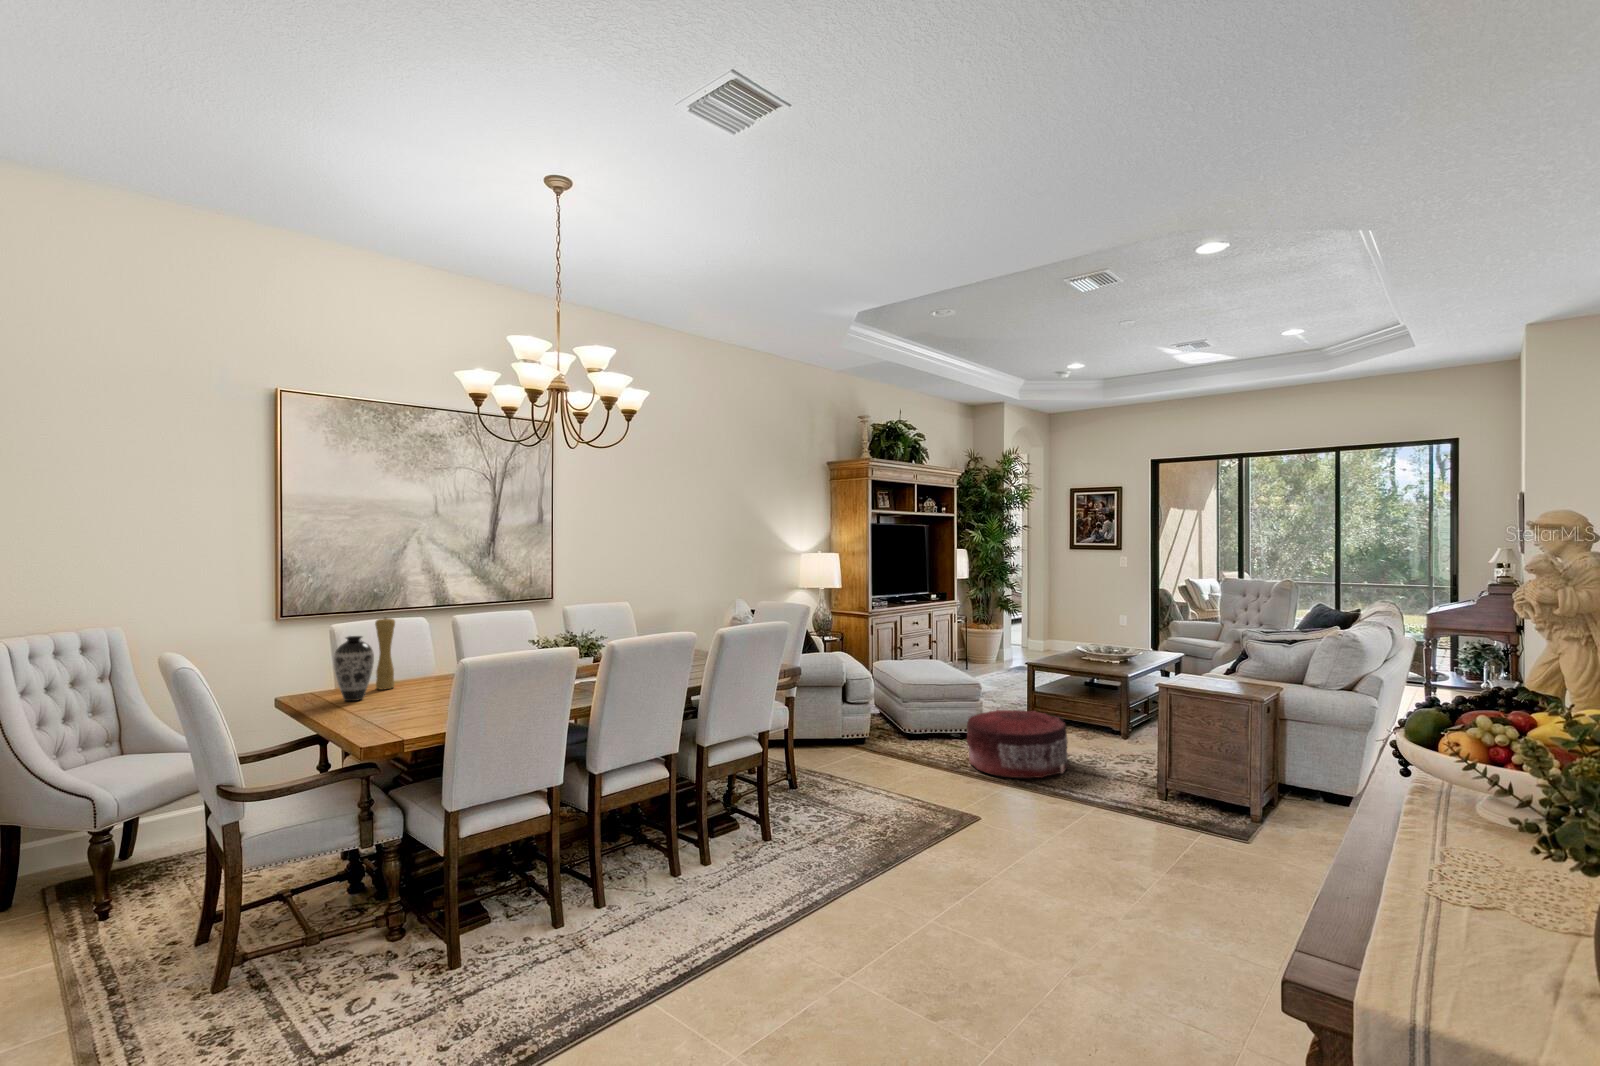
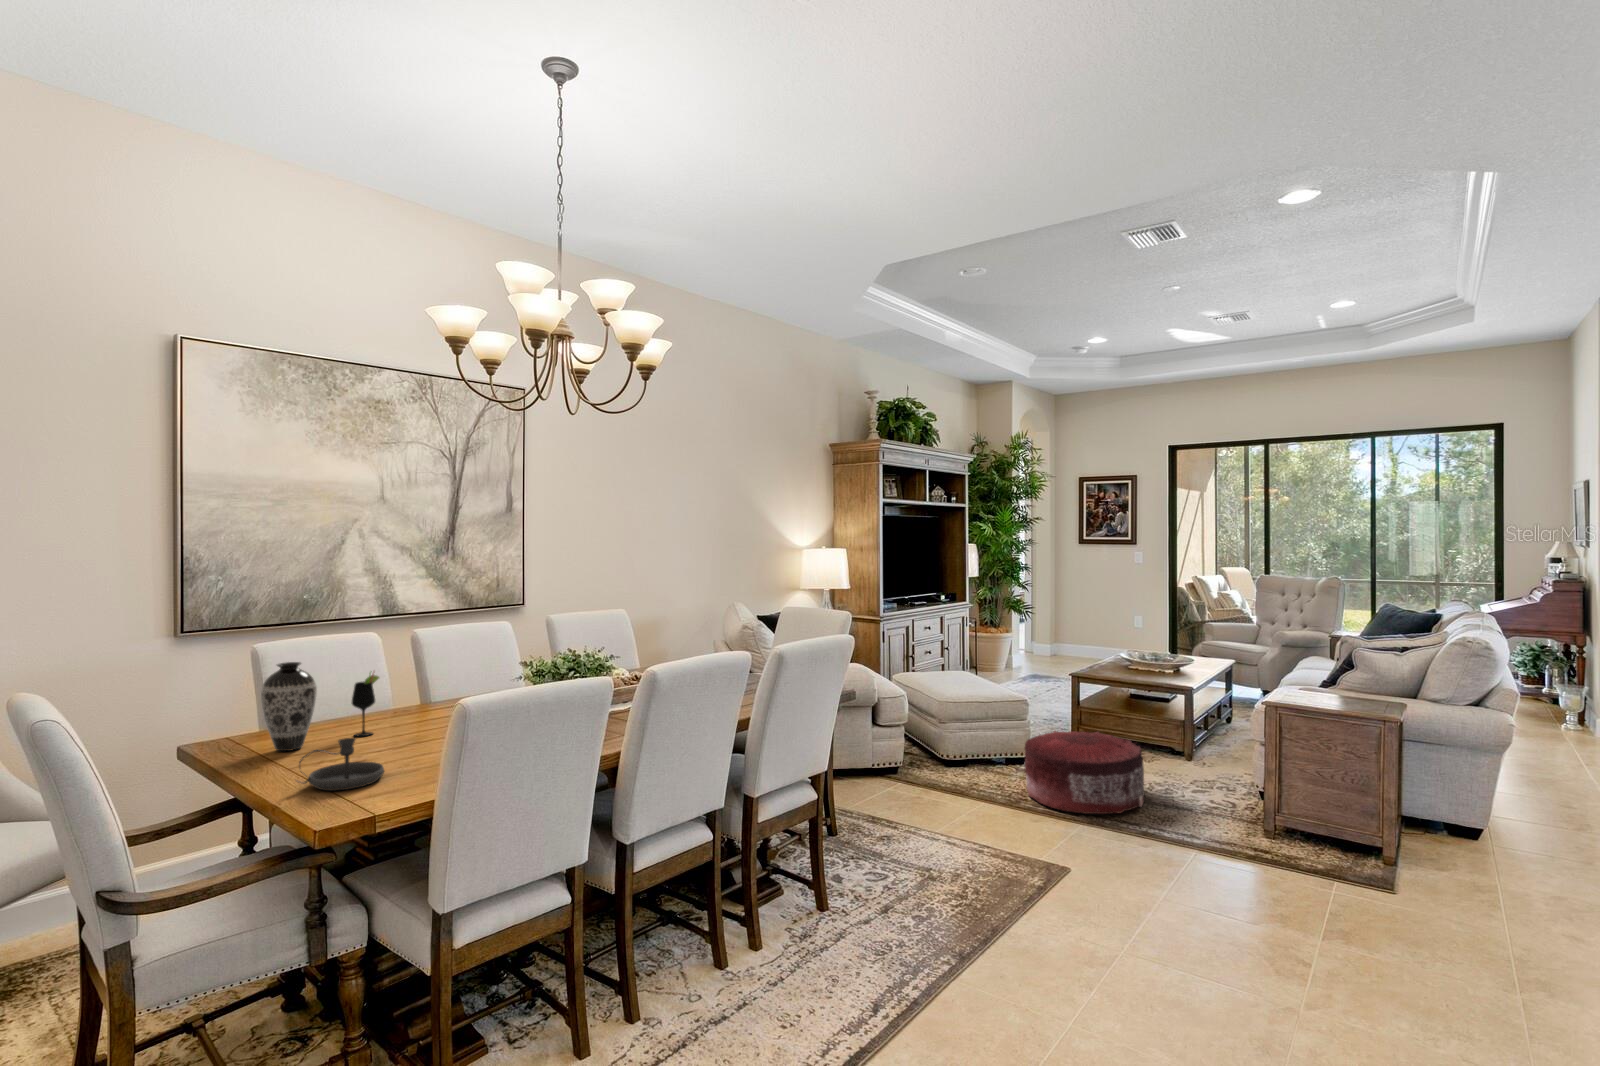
pepper mill: present [375,617,395,689] -> none [315,635,342,732]
wine glass: none [400,643,422,693] -> present [352,674,379,736]
candlestick: none [352,689,416,725] -> present [299,738,384,791]

